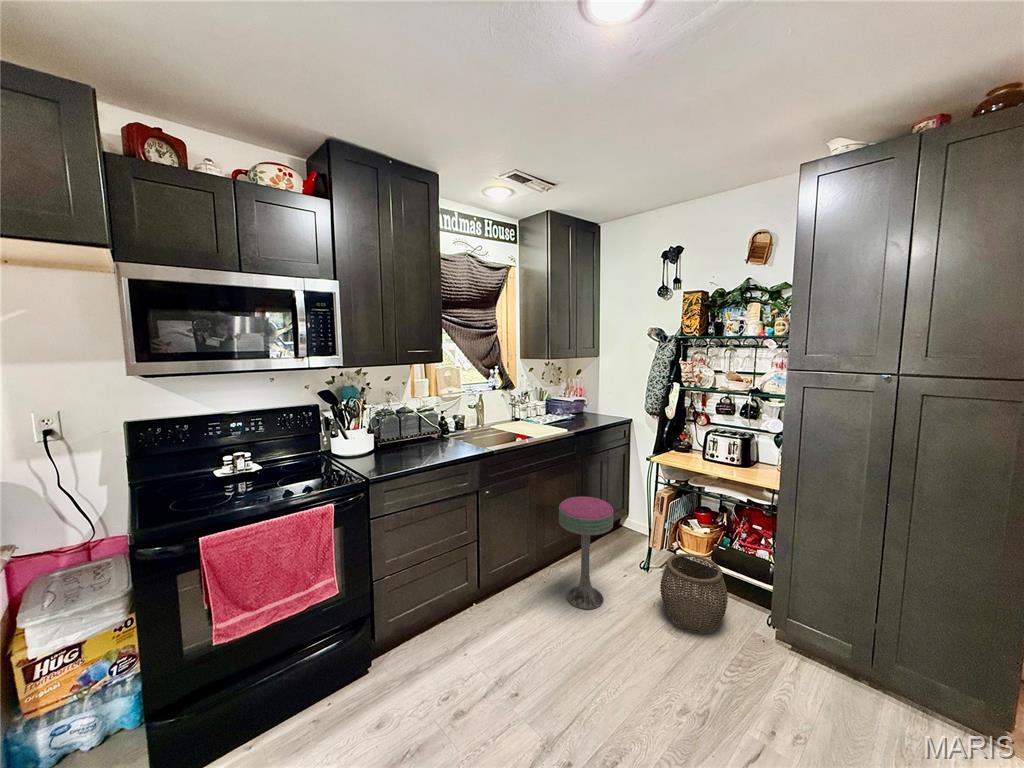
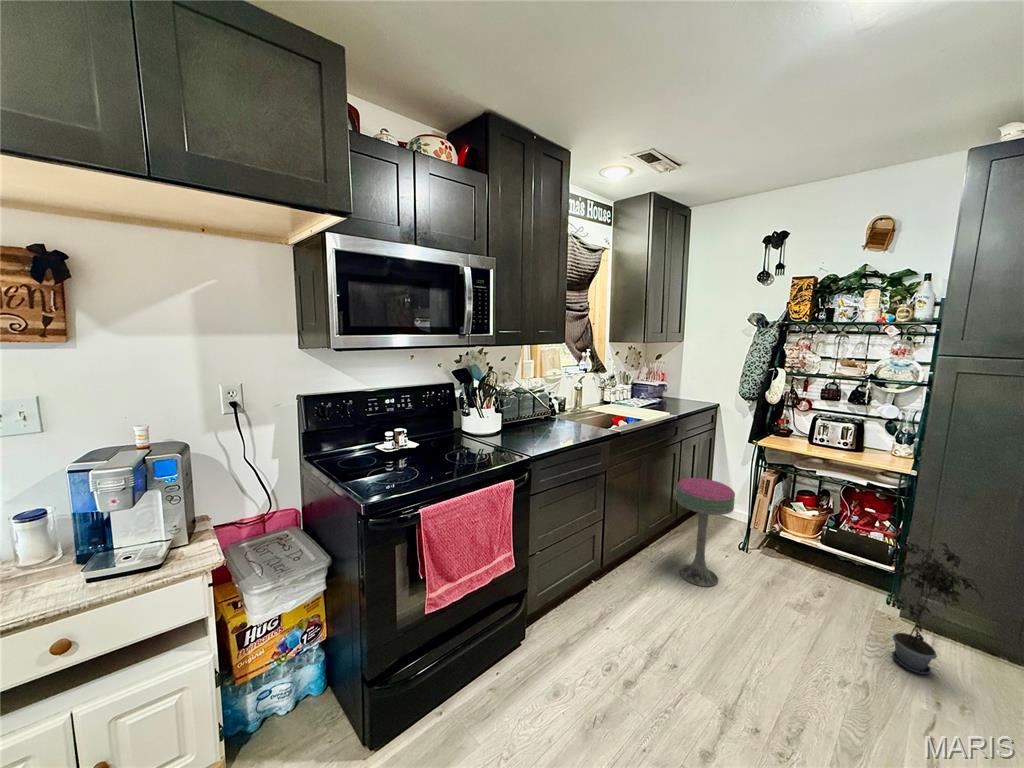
woven basket: present [660,554,728,632] -> none [777,534,853,609]
potted plant: none [735,562,809,703] -> present [888,542,984,674]

